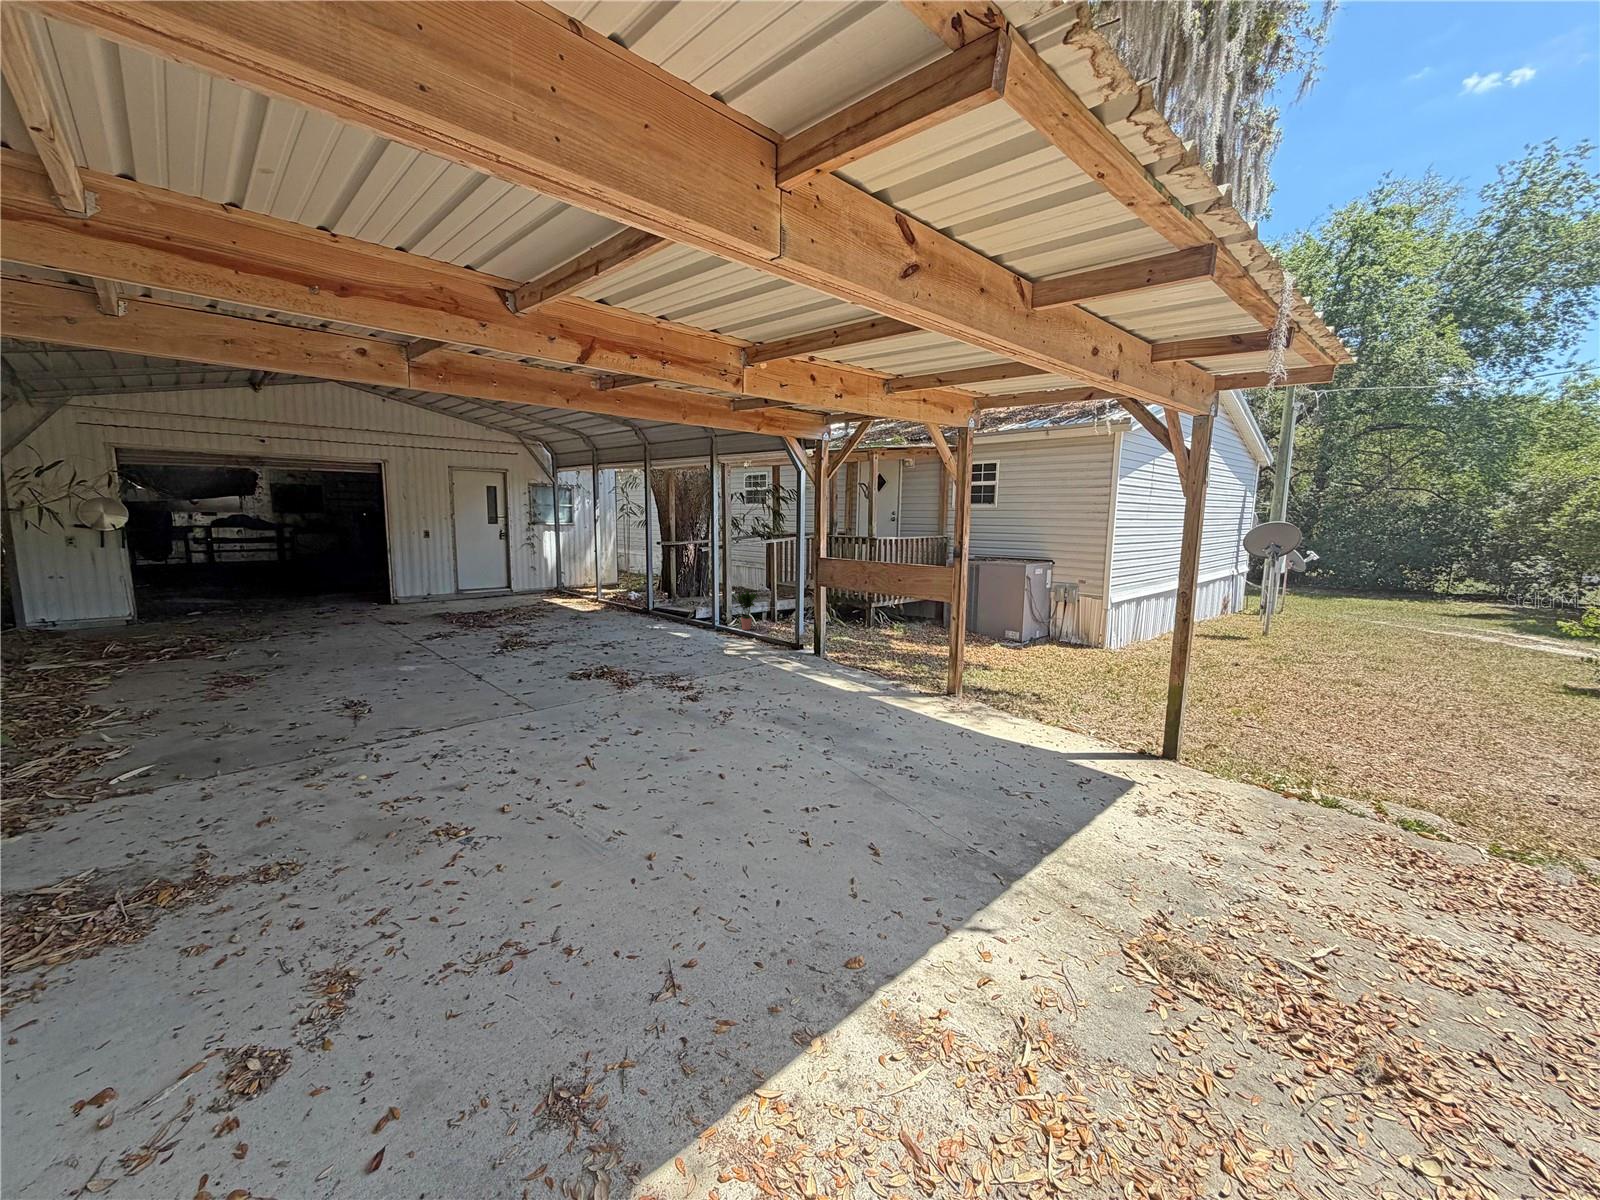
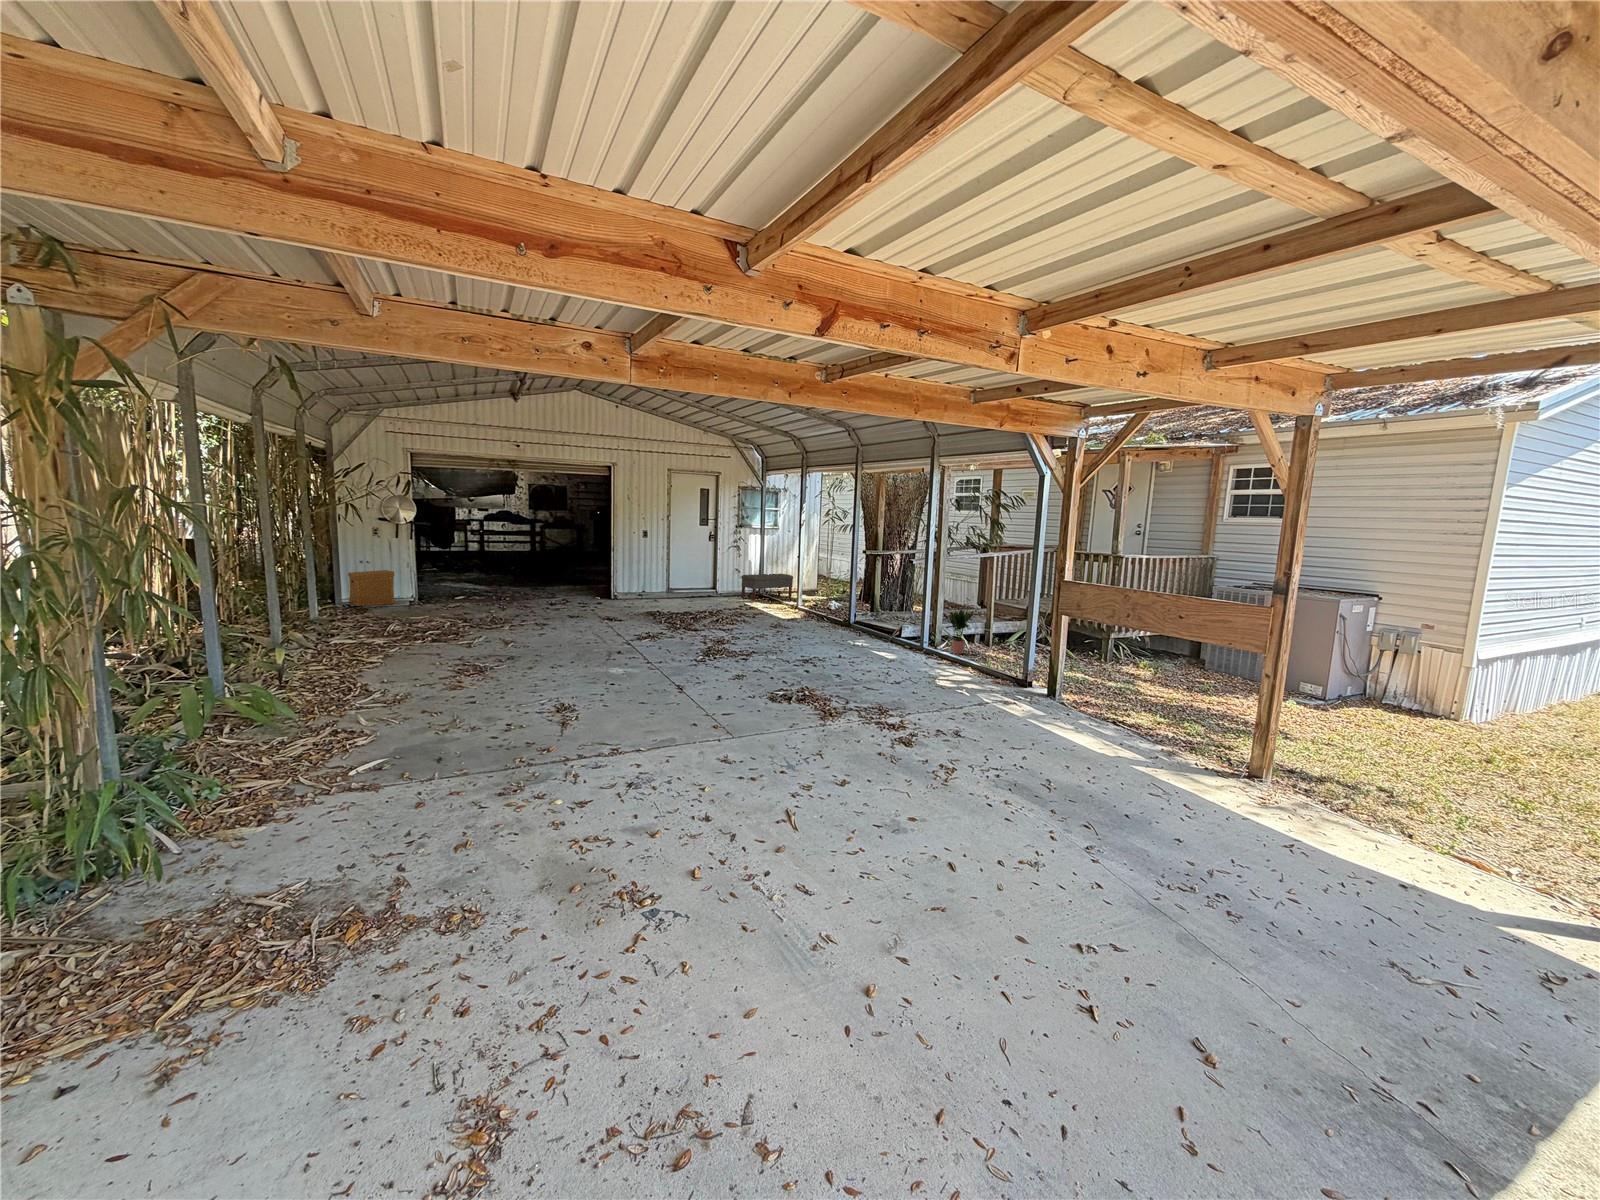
bench: none [537,569,593,597] -> present [741,574,794,600]
cardboard box: none [32,587,105,631] -> present [348,570,394,606]

